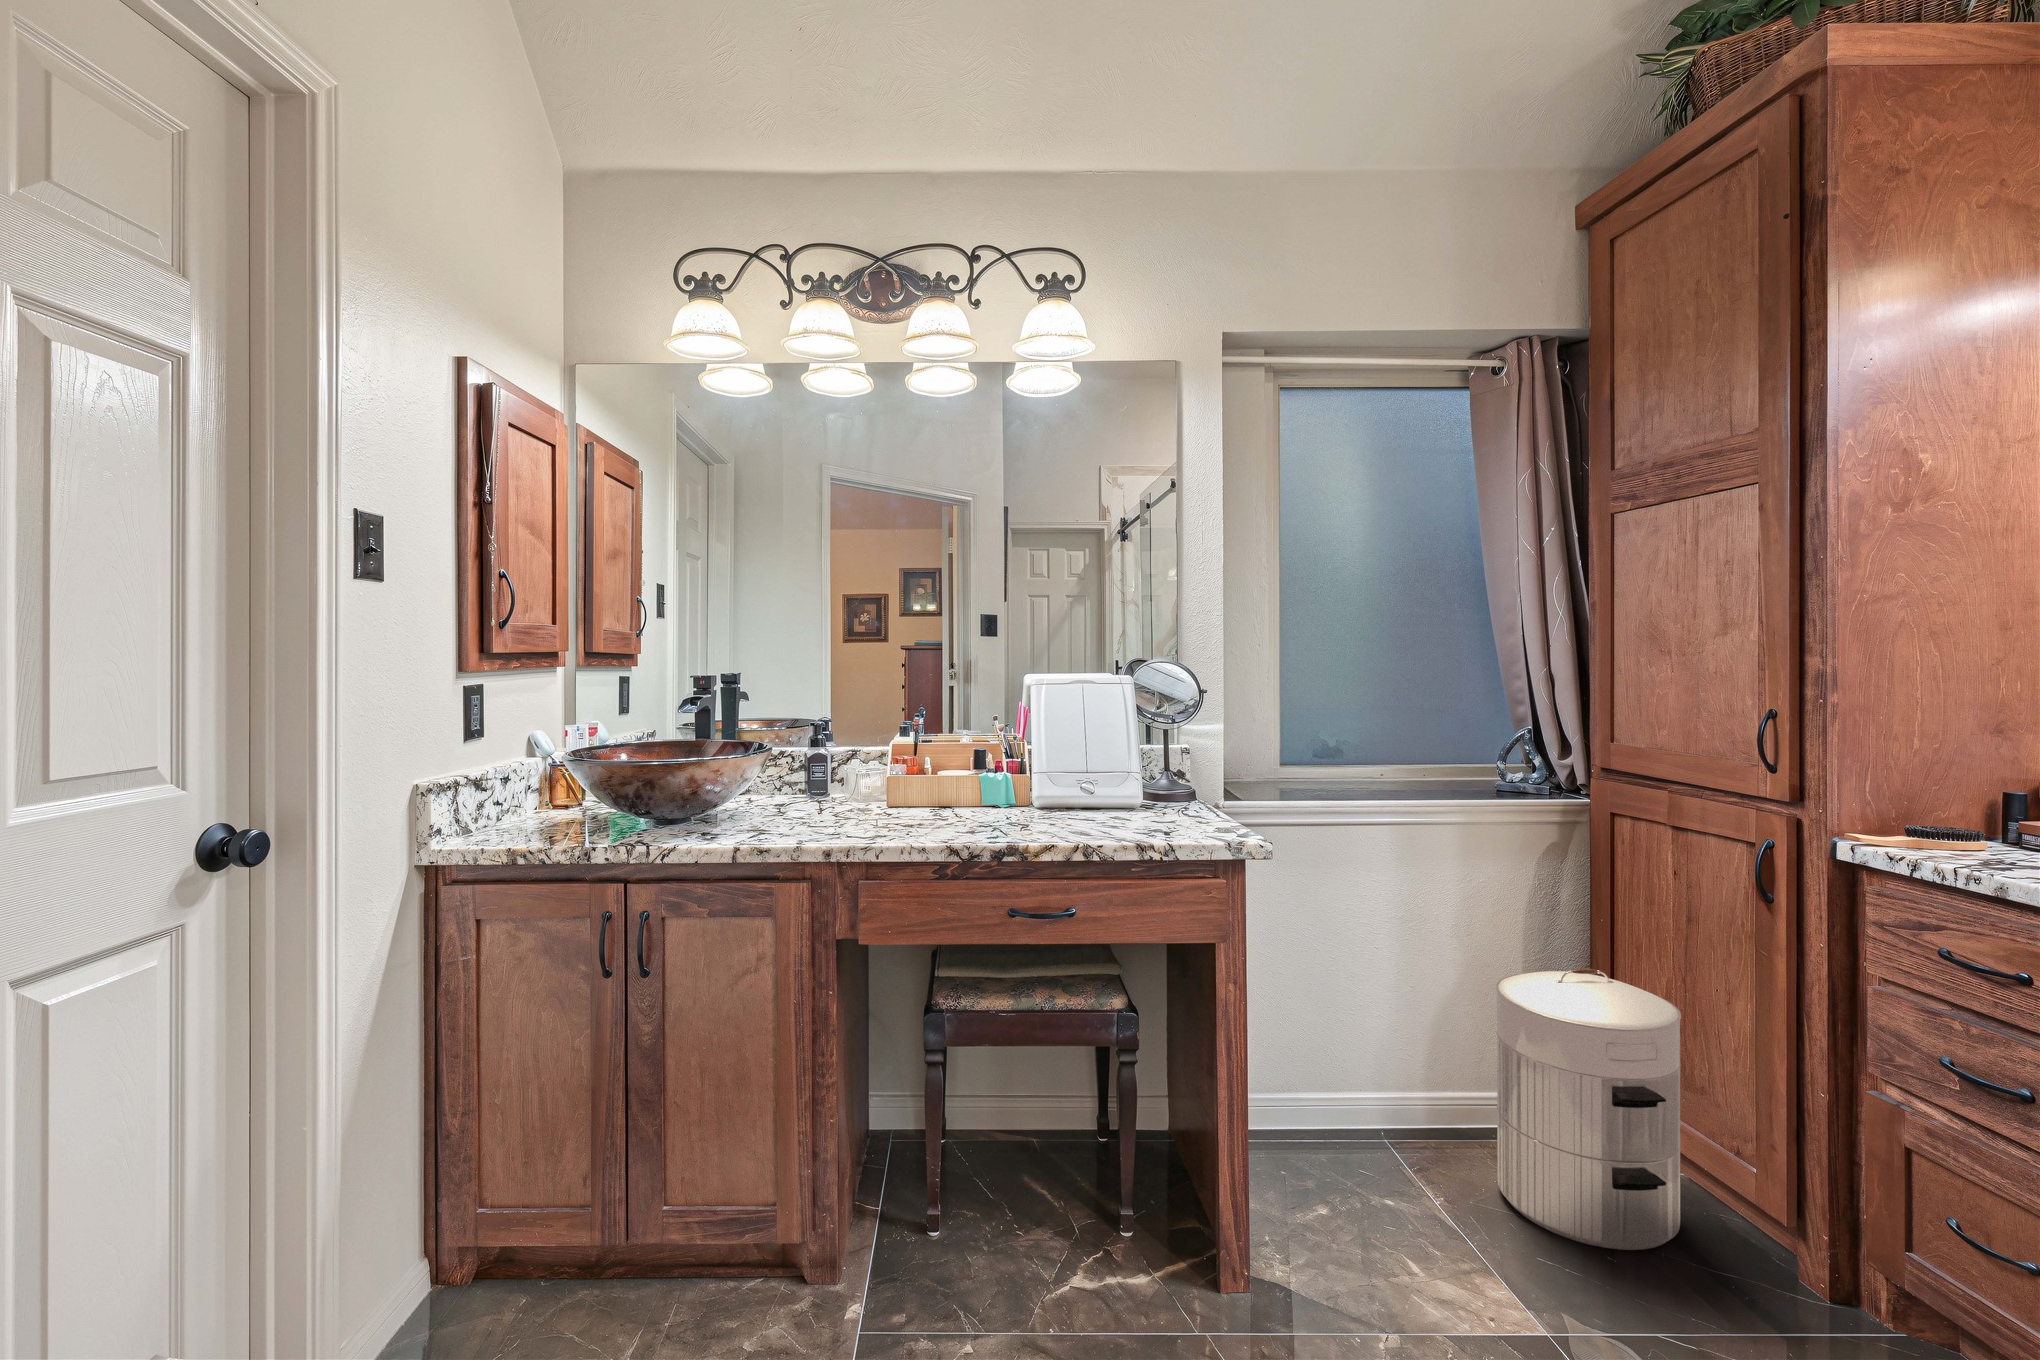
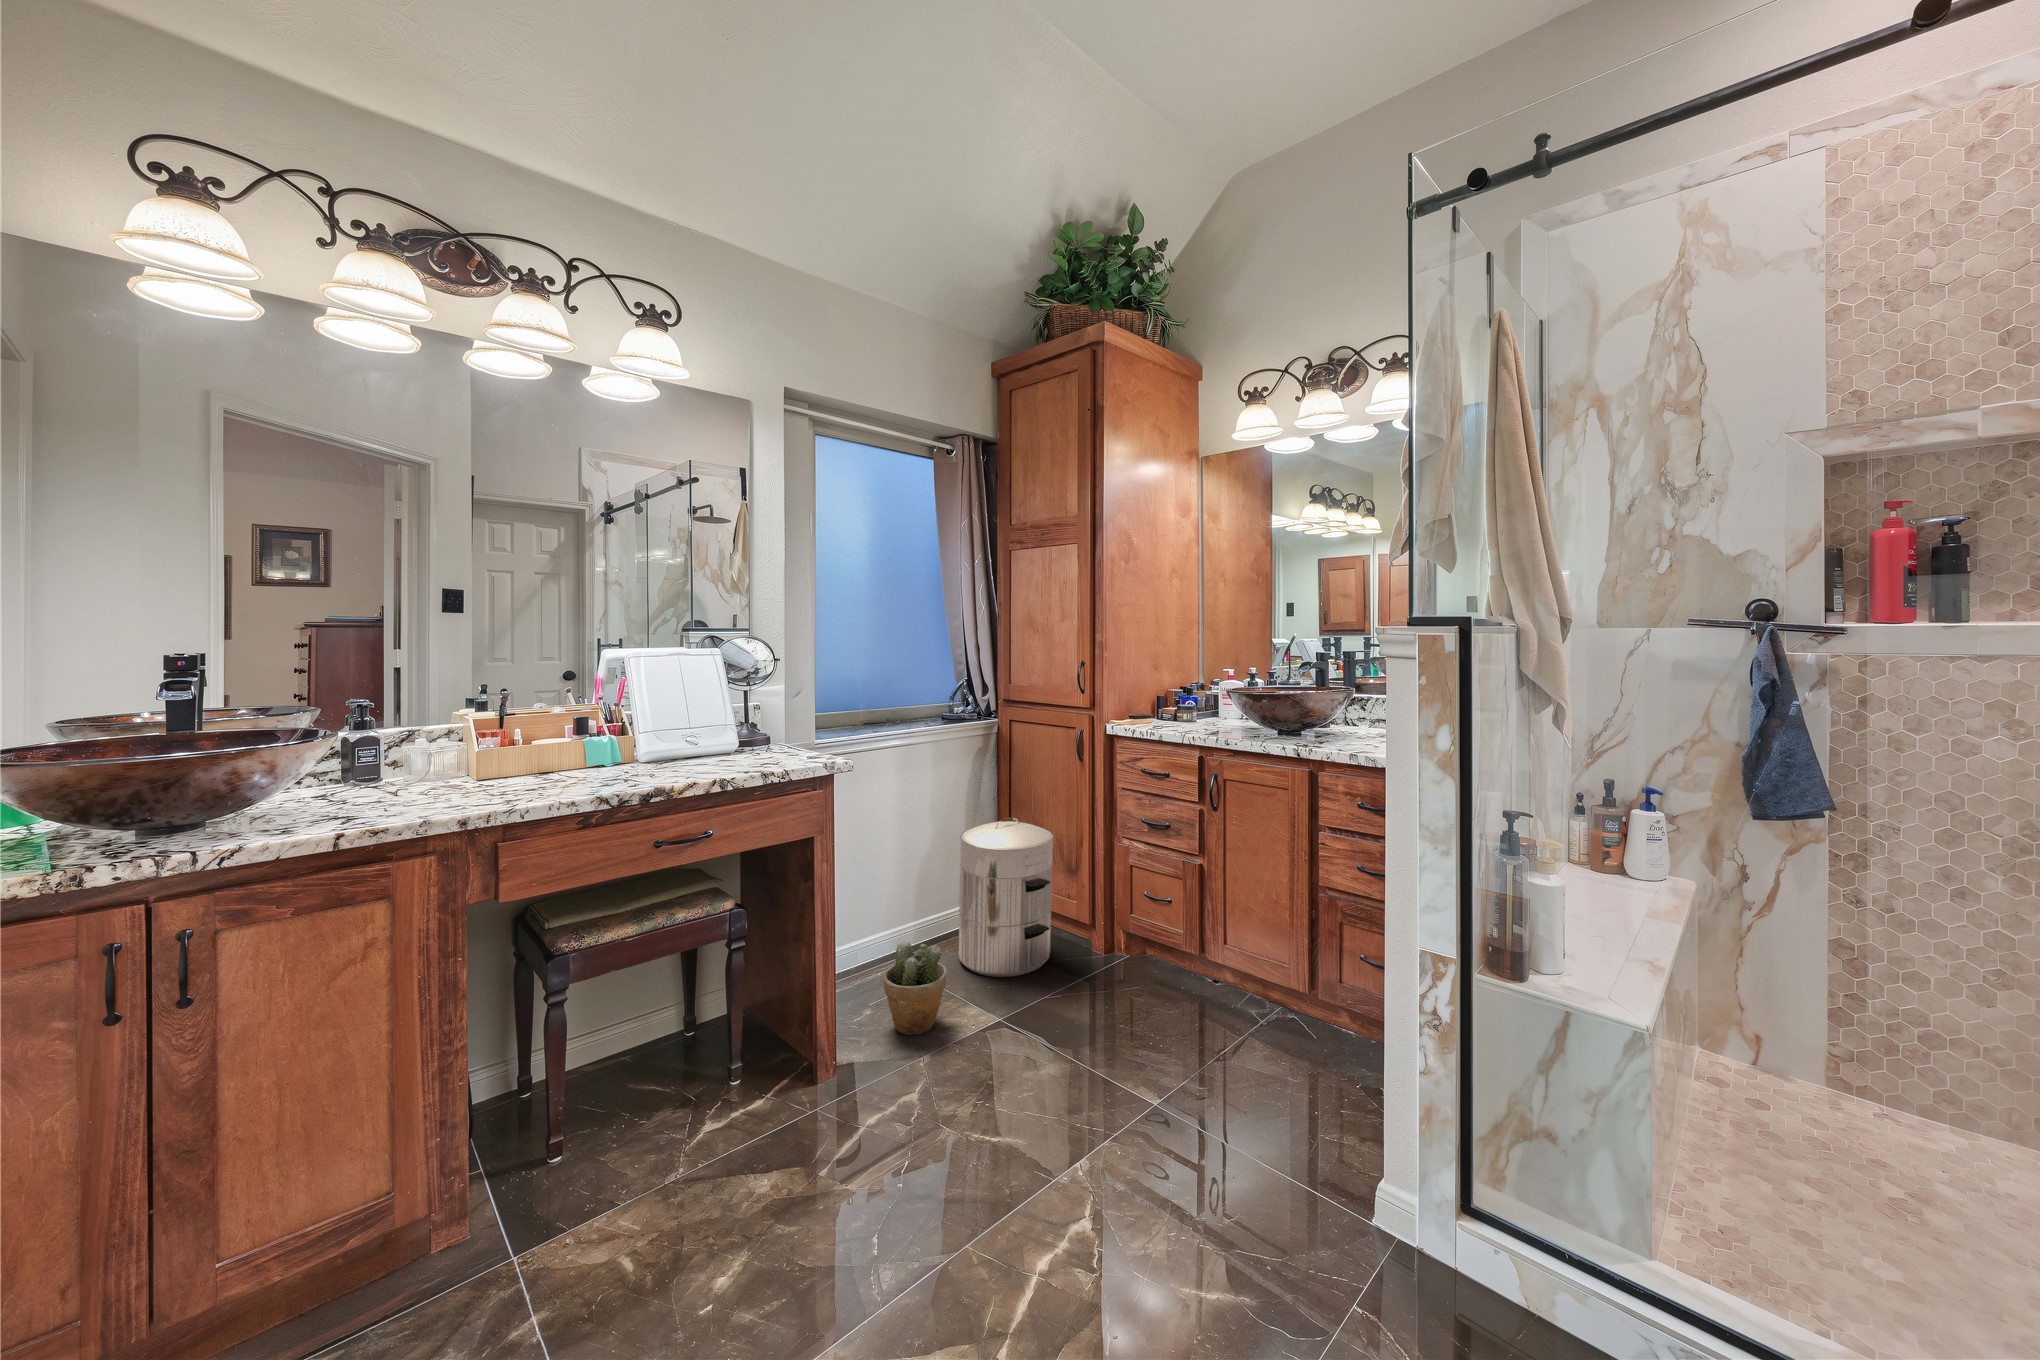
potted plant: none [1337,1124,1440,1276] -> present [883,942,947,1035]

